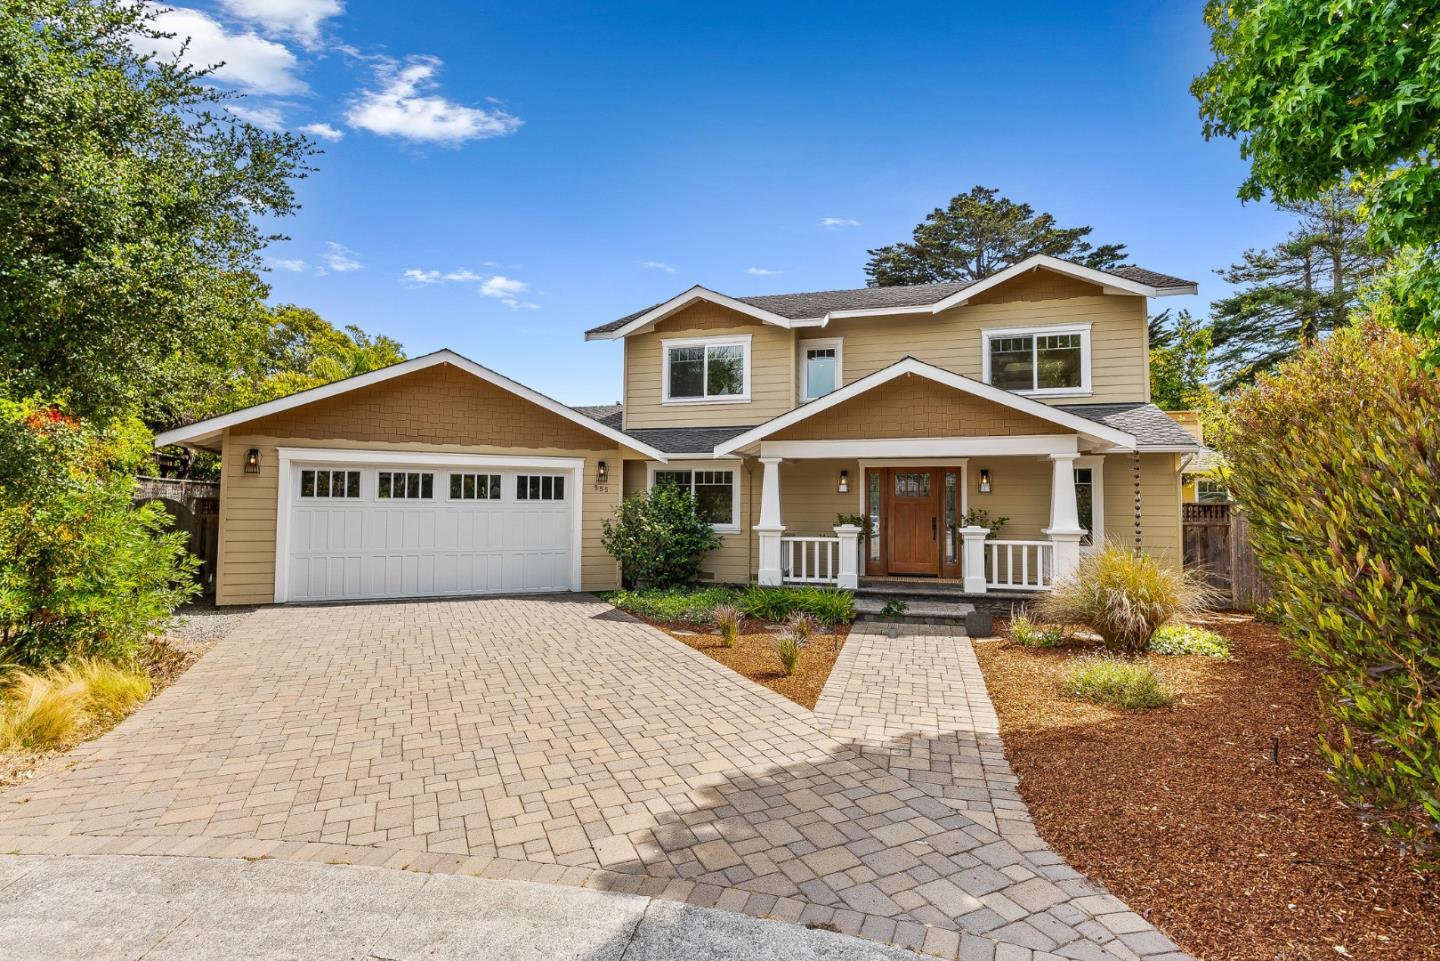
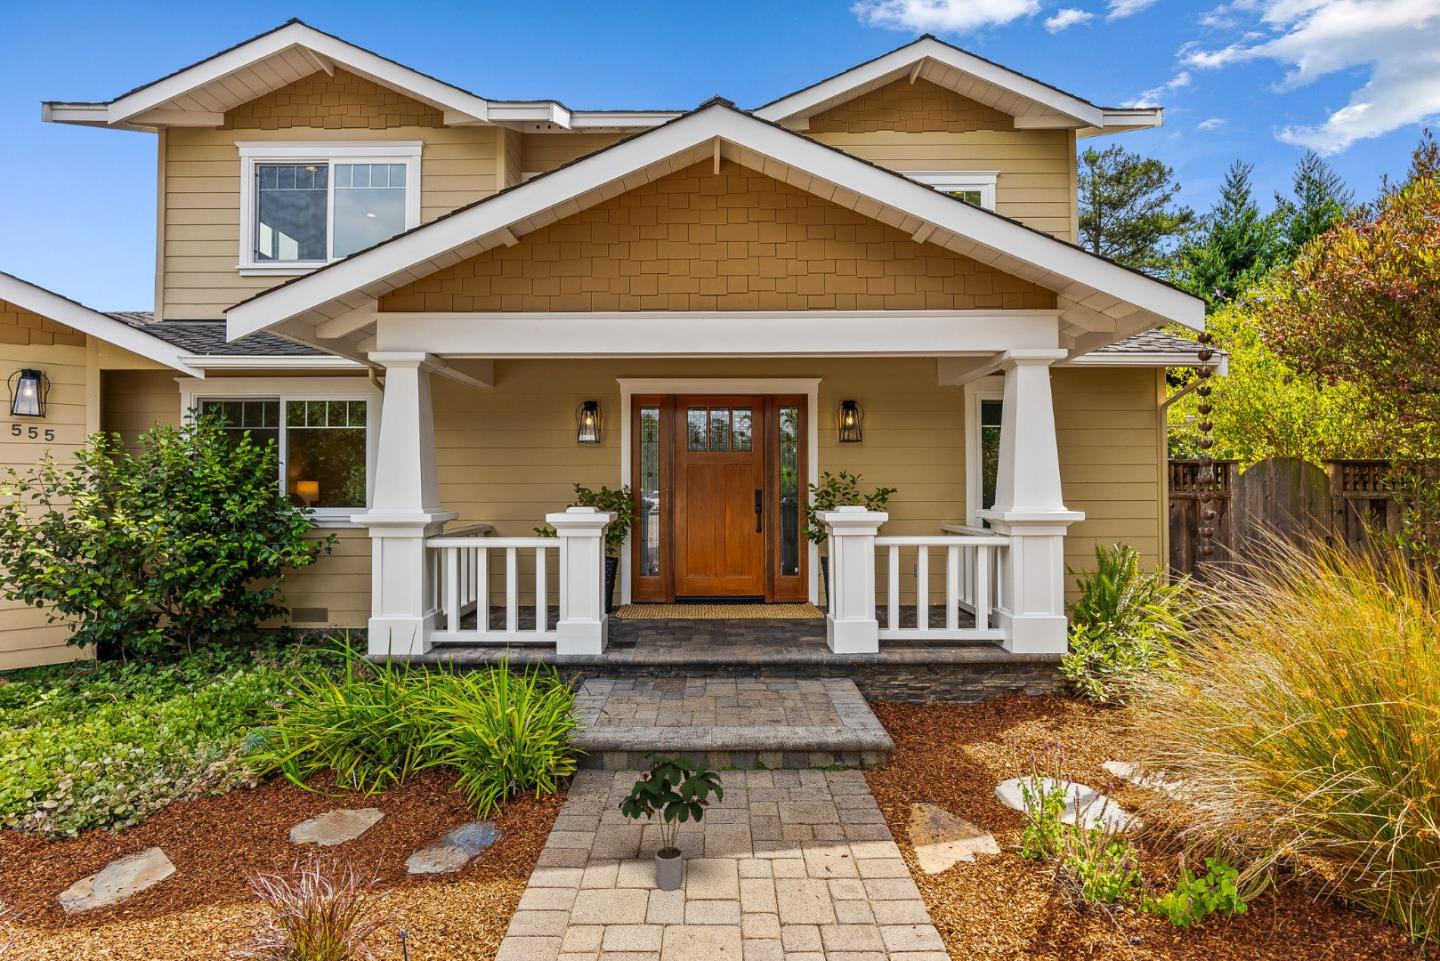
woven basket: present [965,611,993,637] -> none [885,758,970,855]

